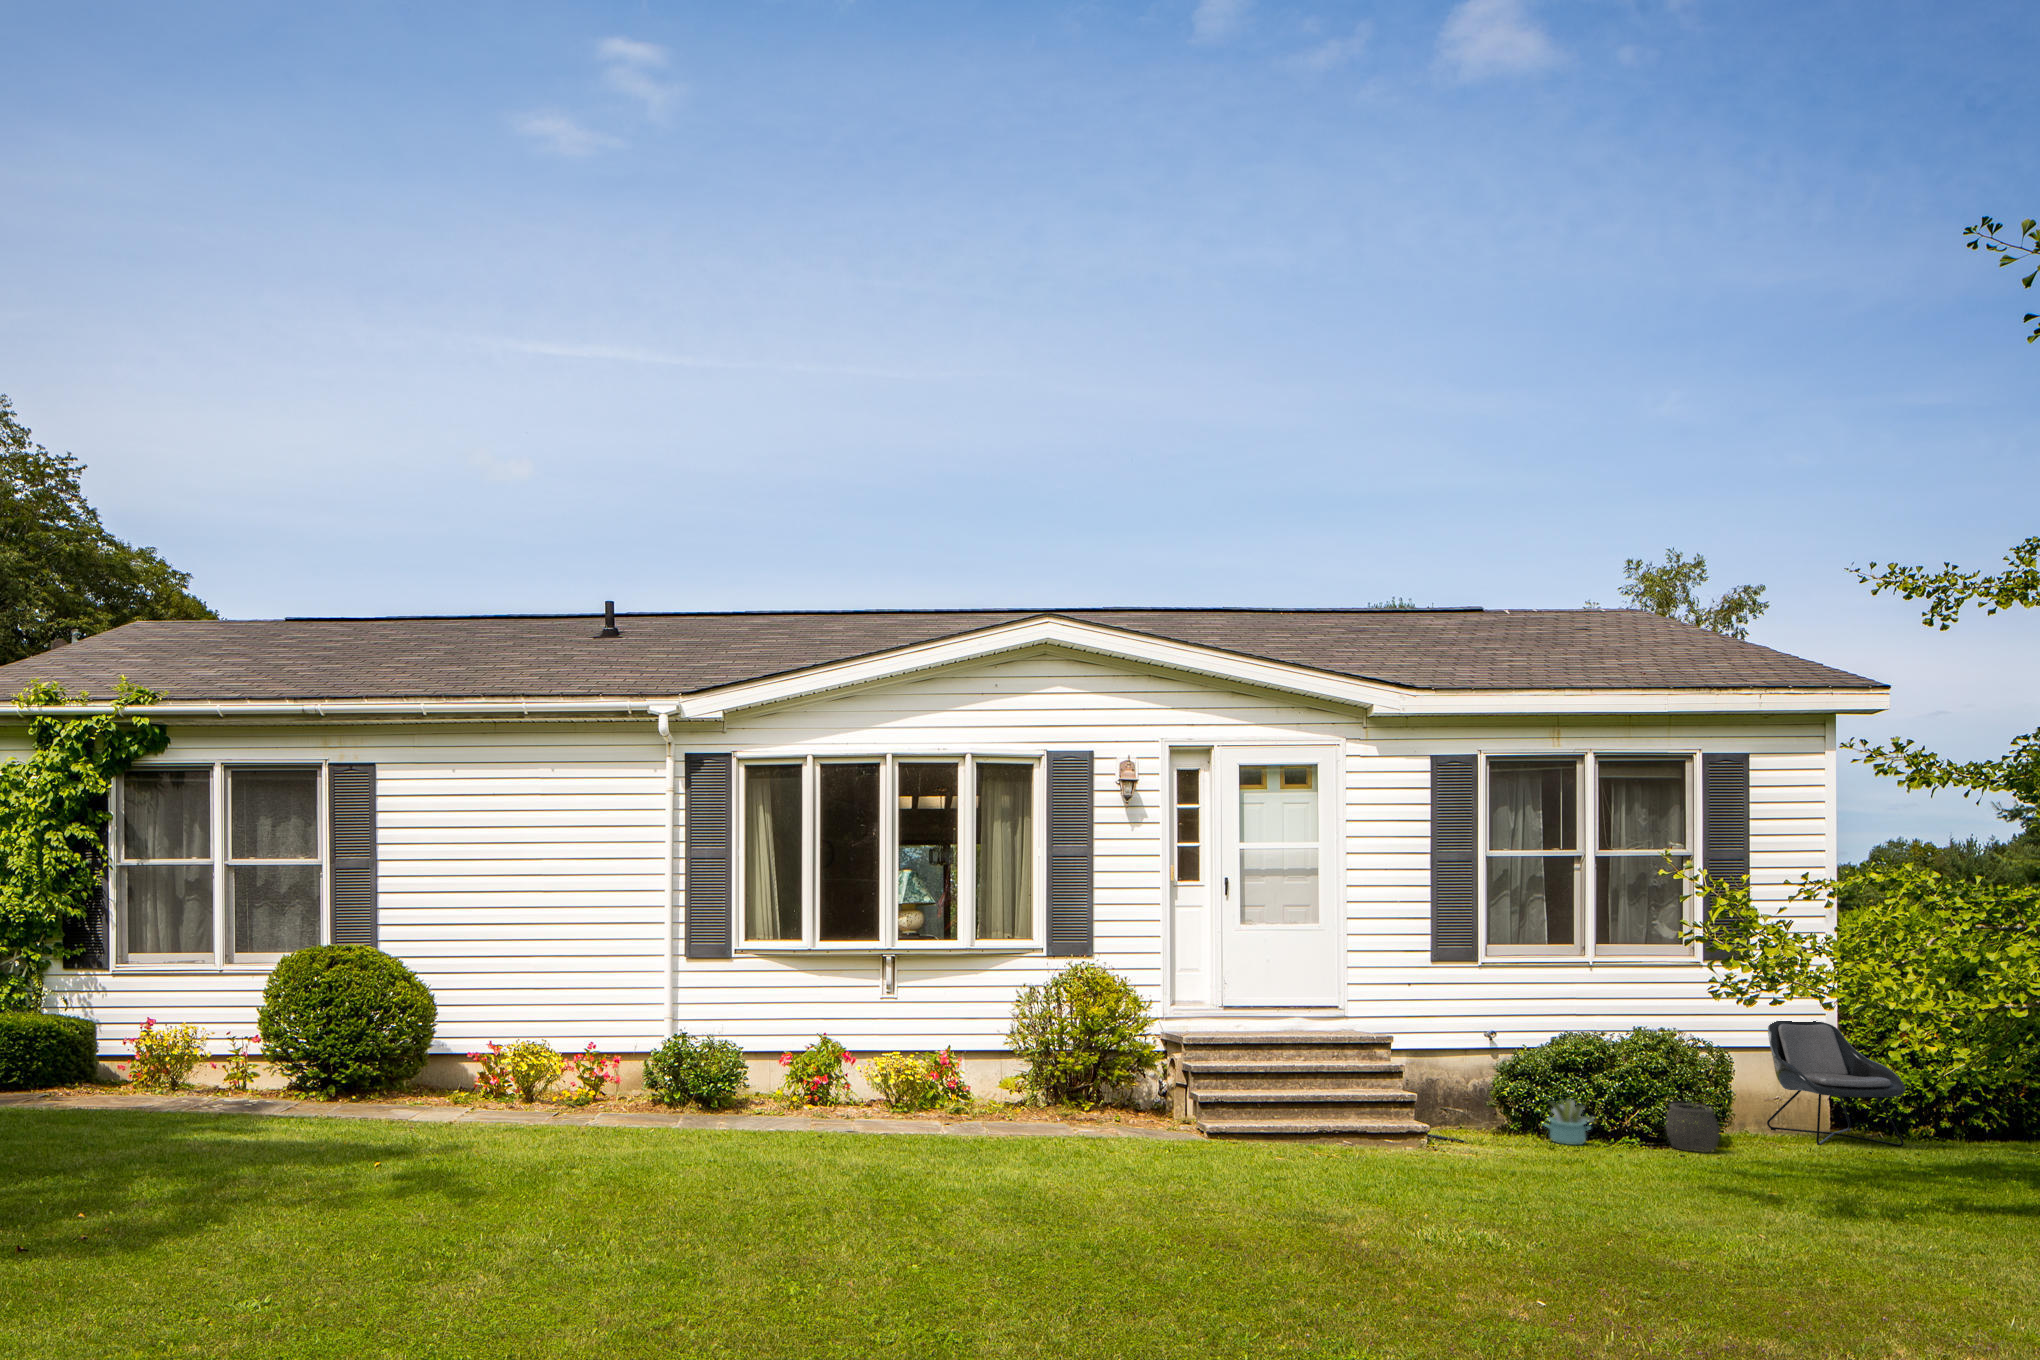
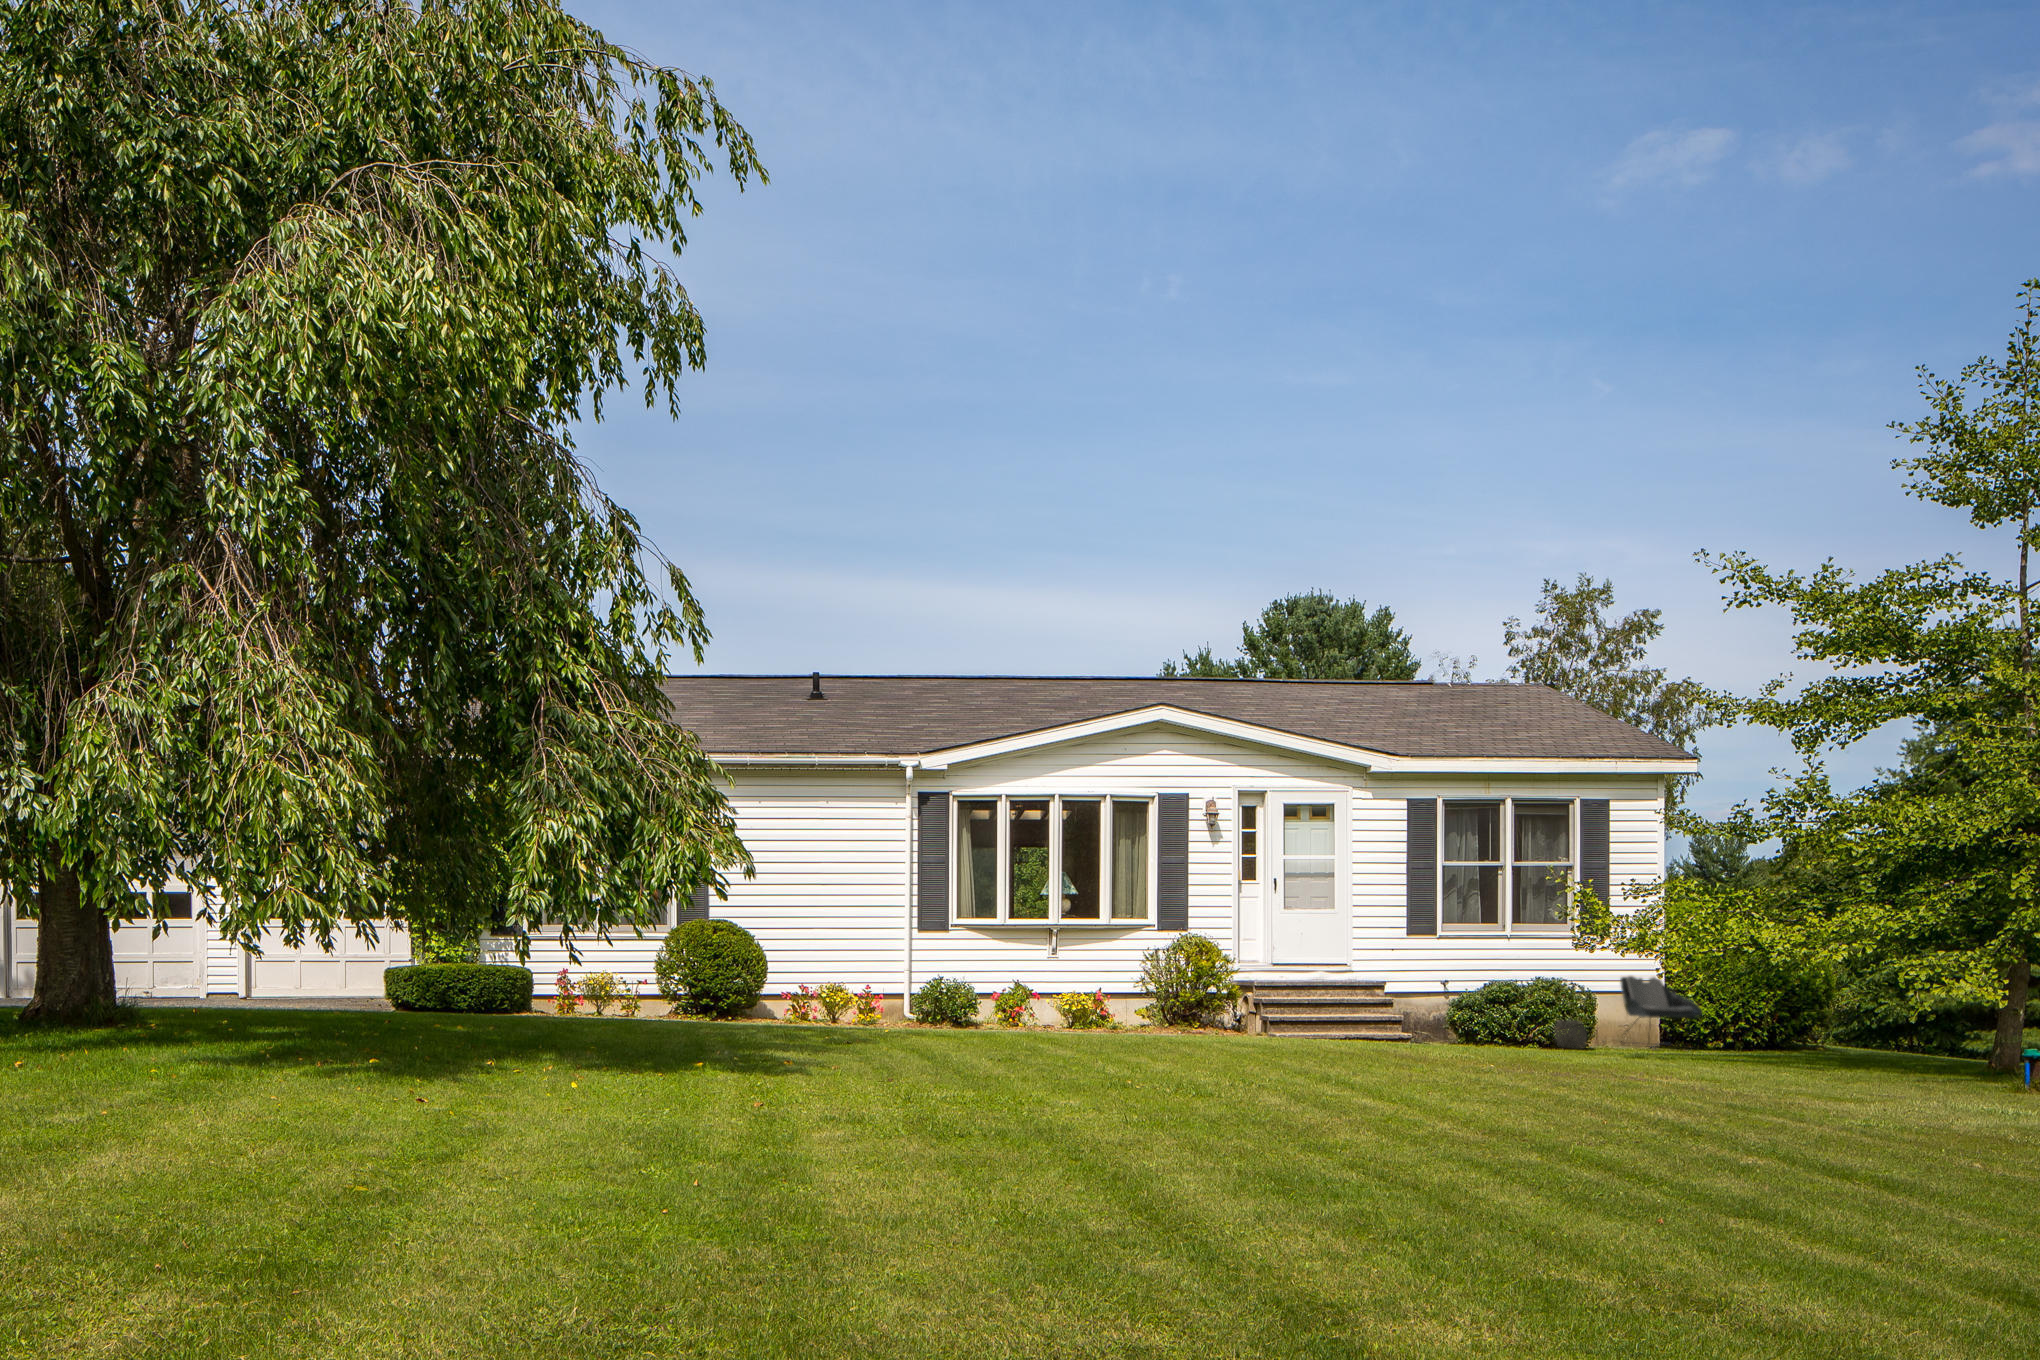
decorative plant: present [1545,1100,1595,1145] -> none [1479,1019,1511,1046]

